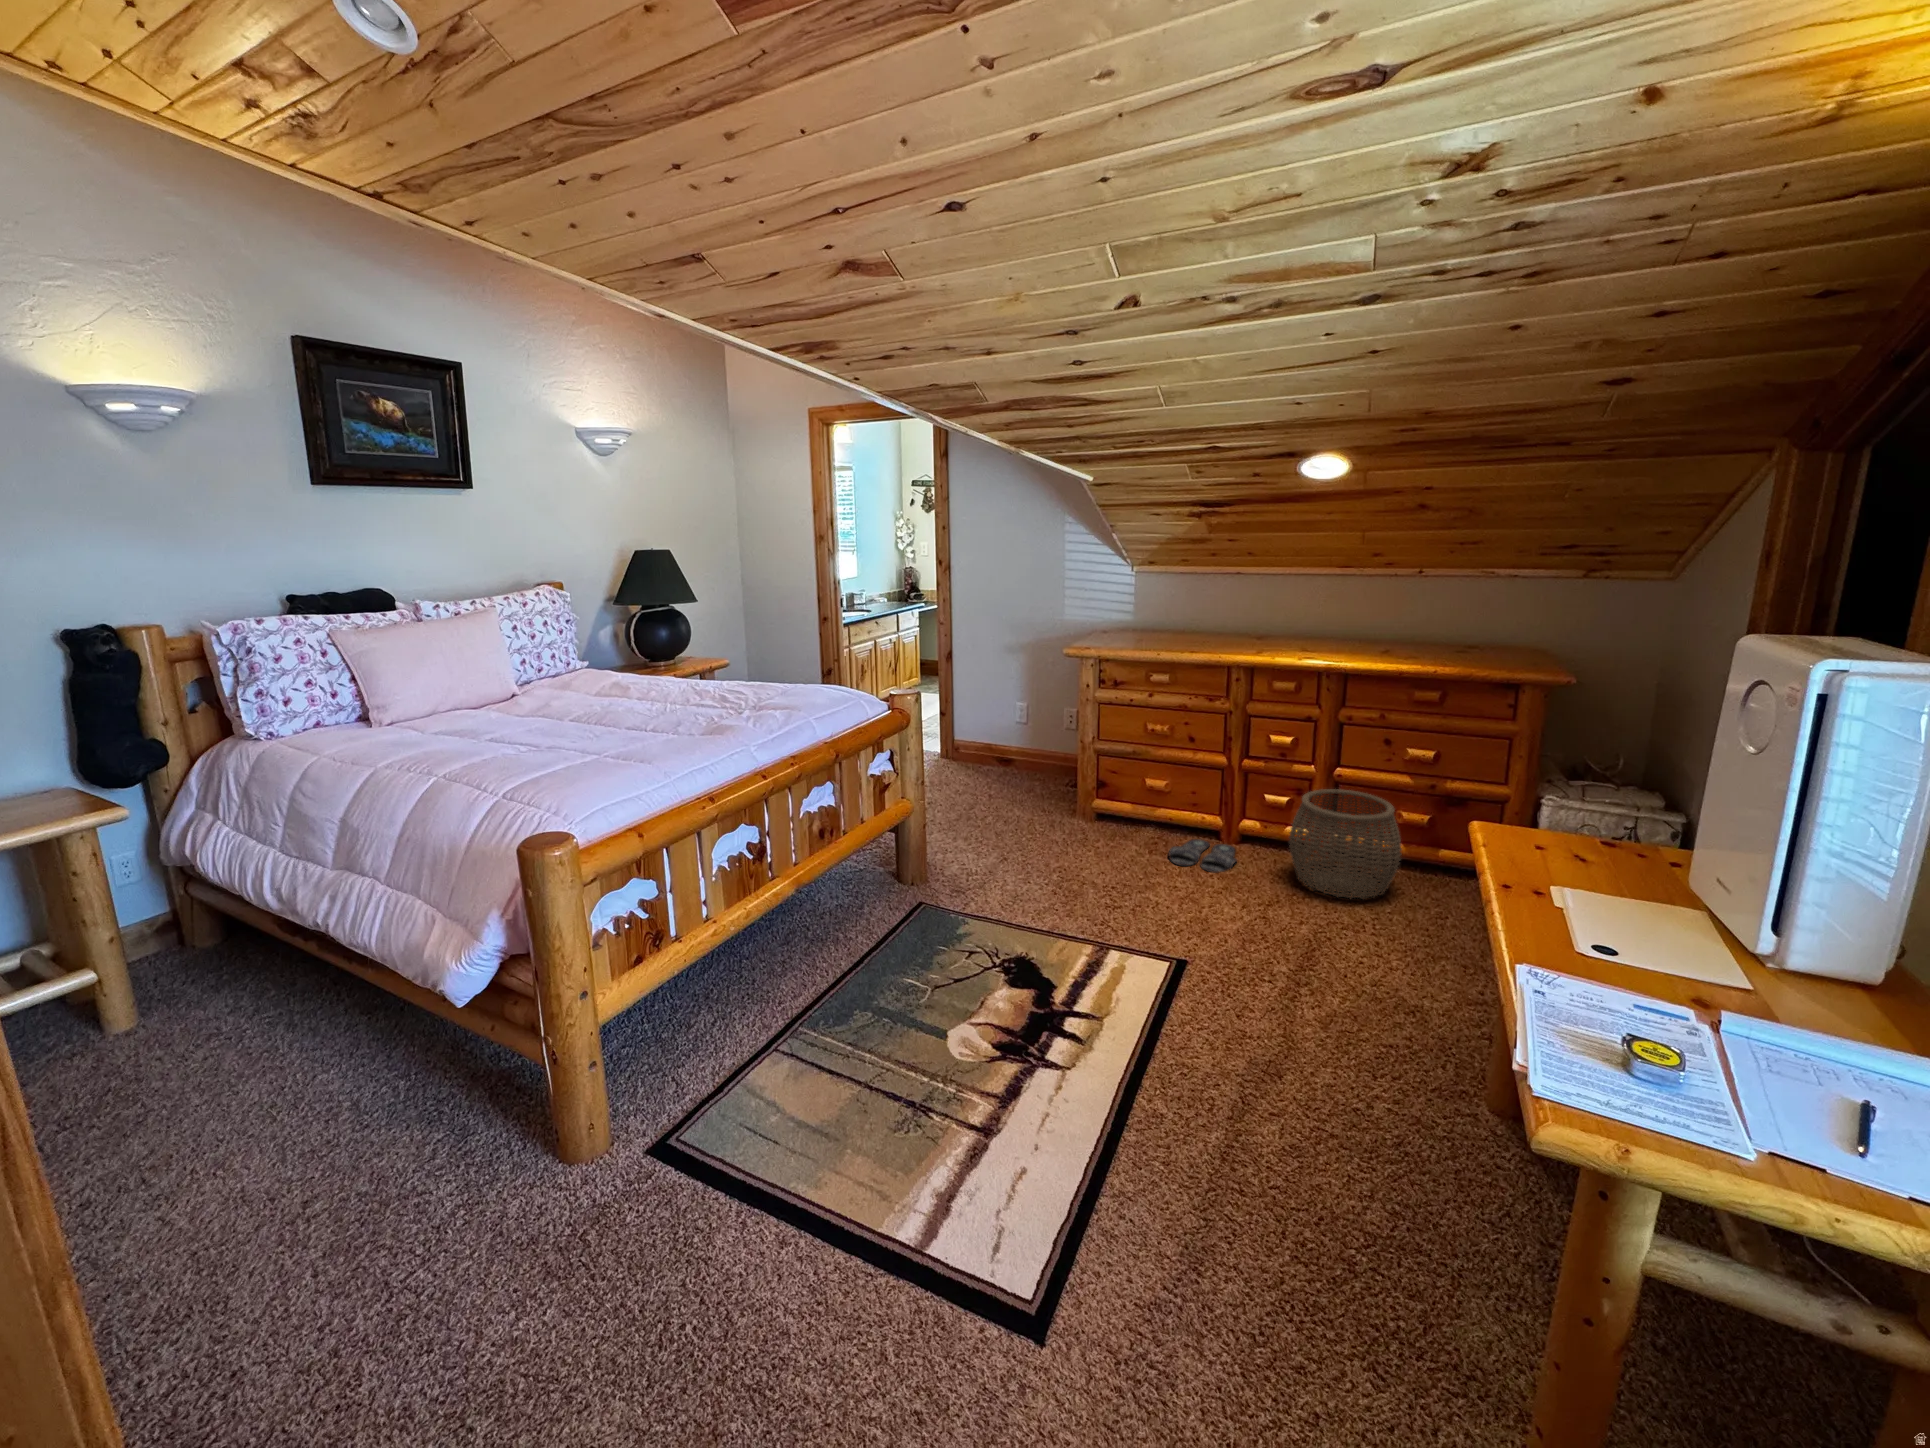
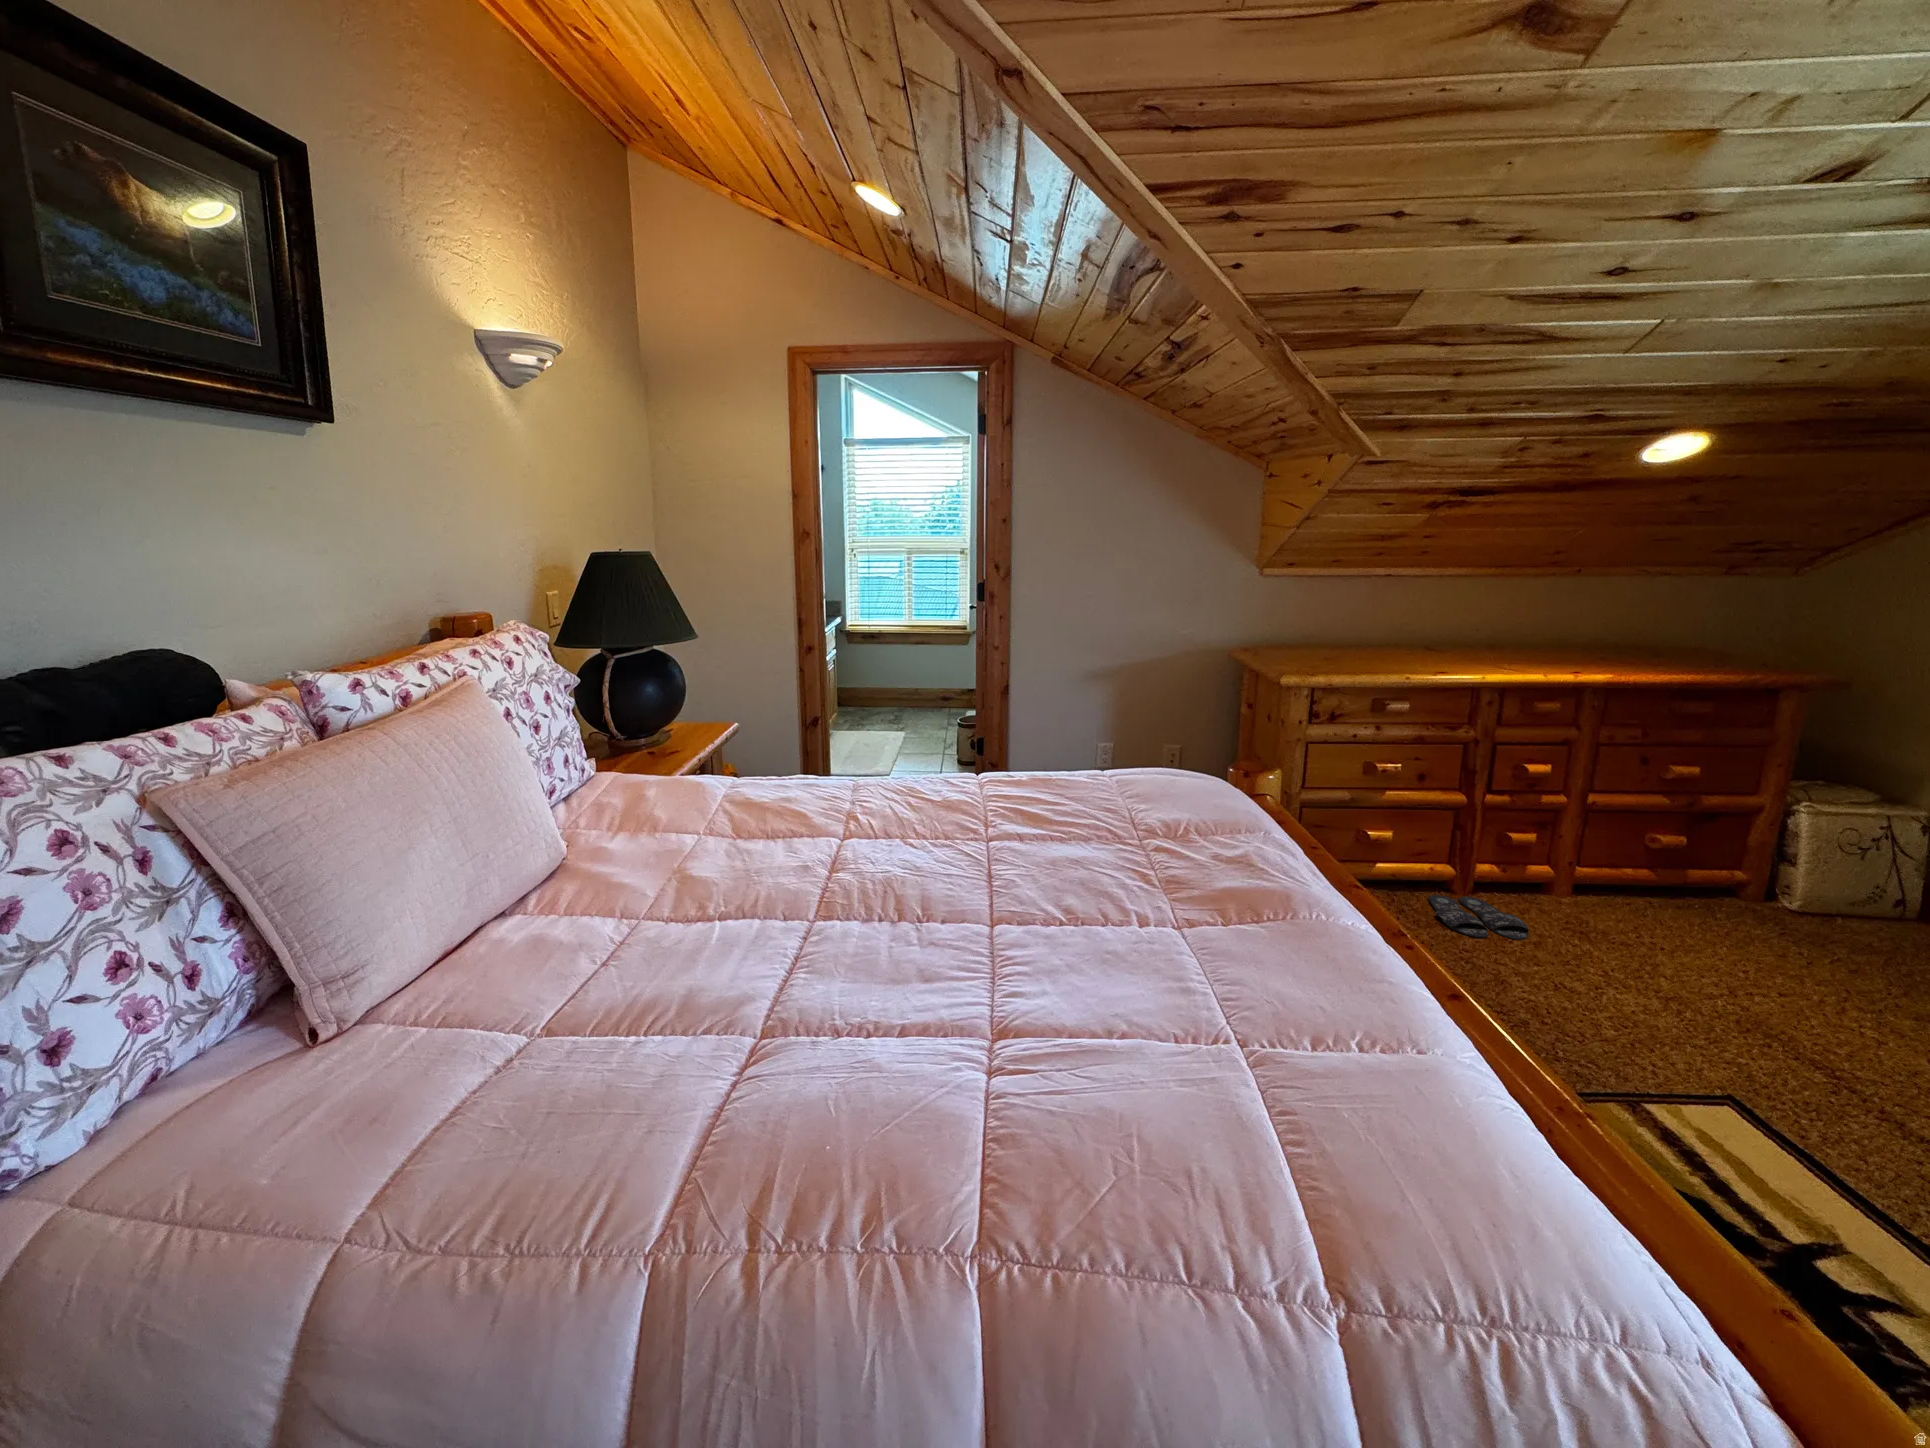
woven basket: present [1289,789,1401,899] -> none [1575,820,1730,948]

